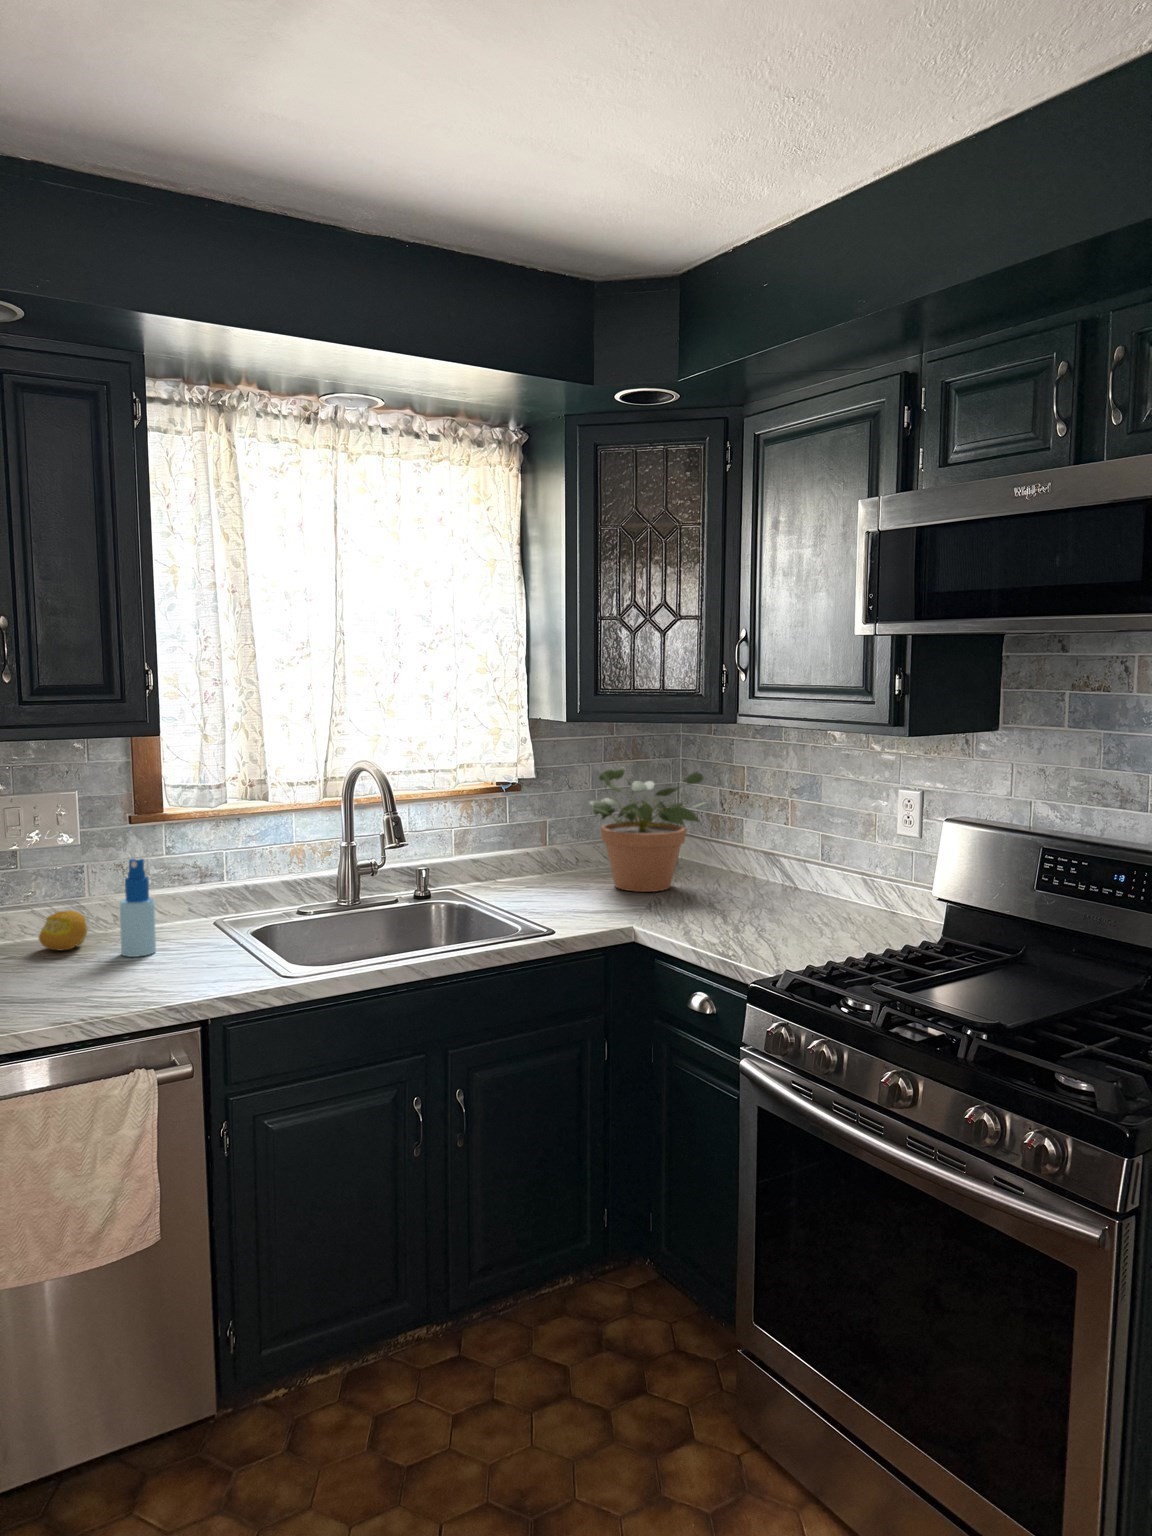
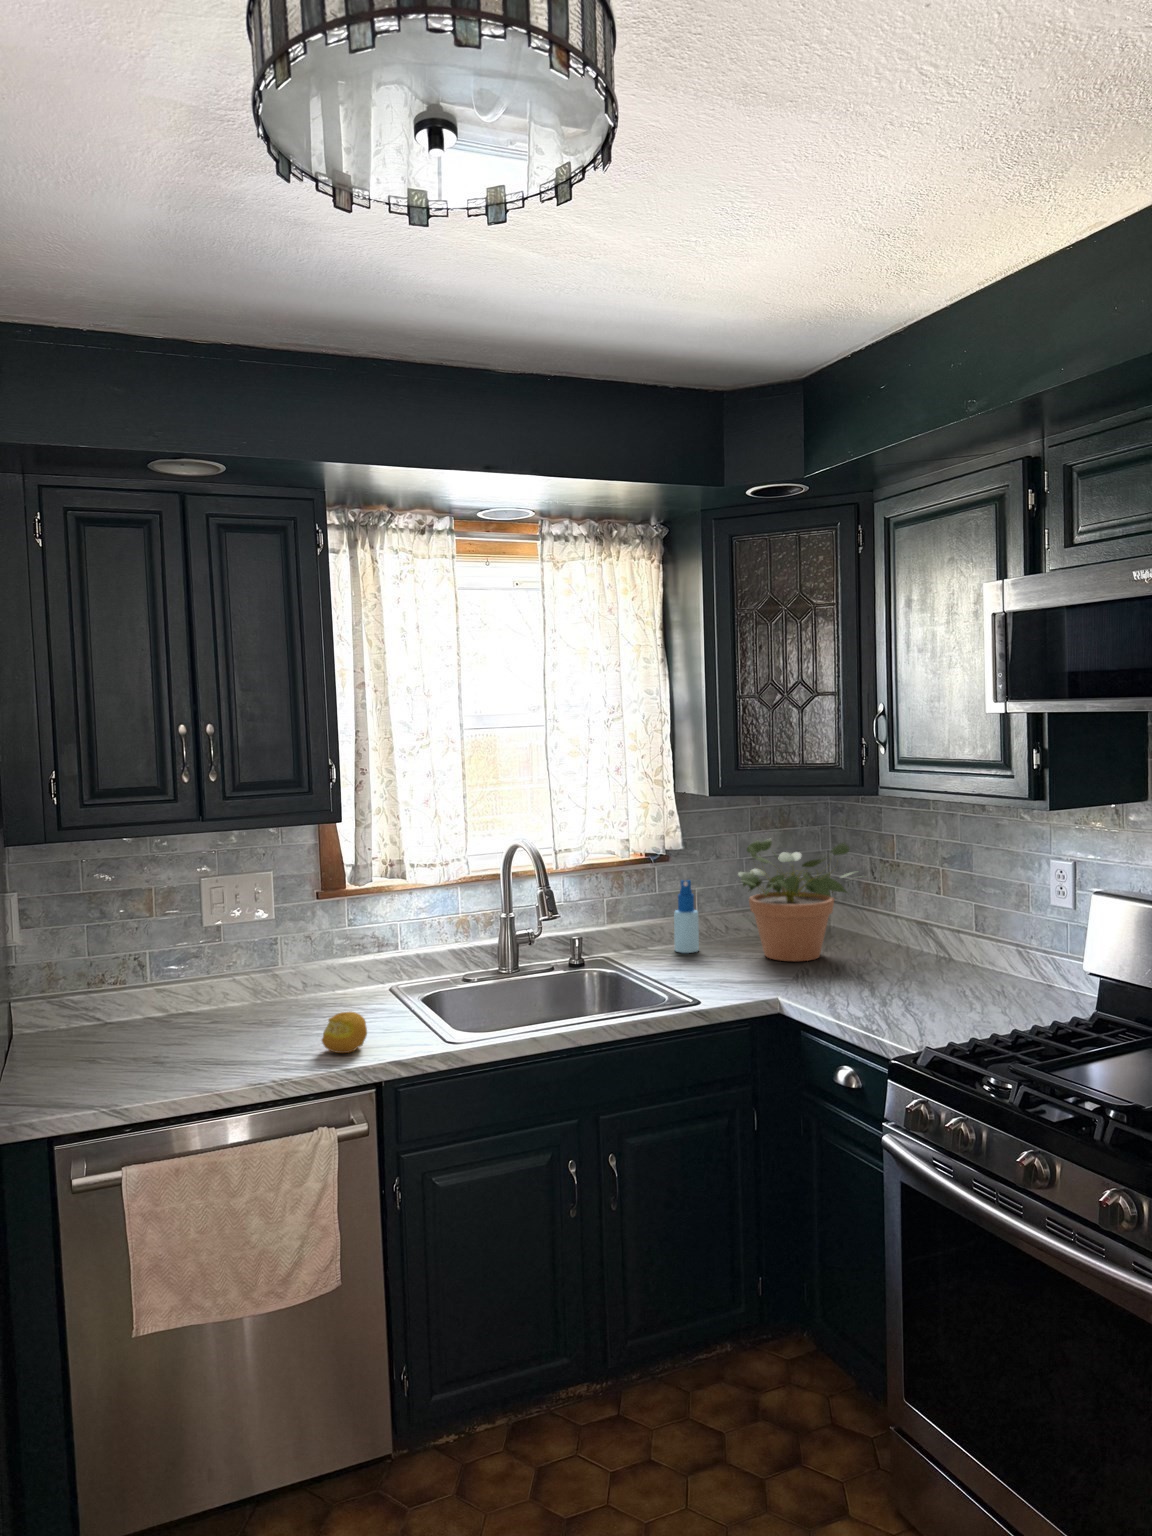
spray bottle: present [120,859,156,957] -> present [674,880,699,953]
fruit: present [39,910,87,950] -> present [322,1012,367,1053]

